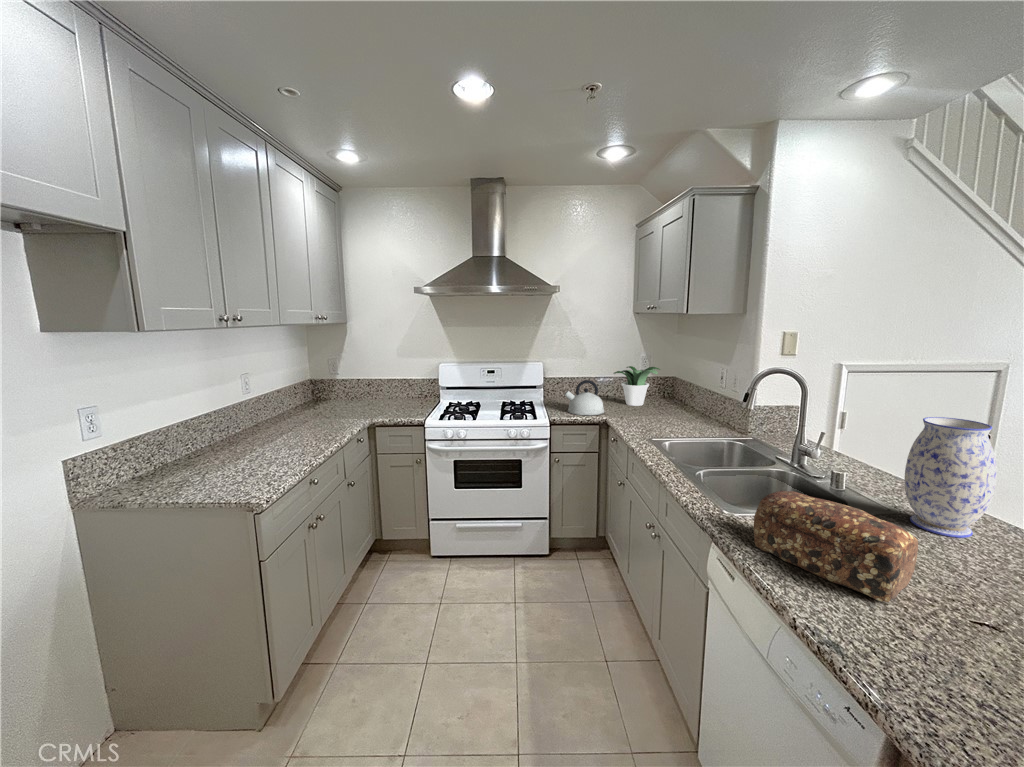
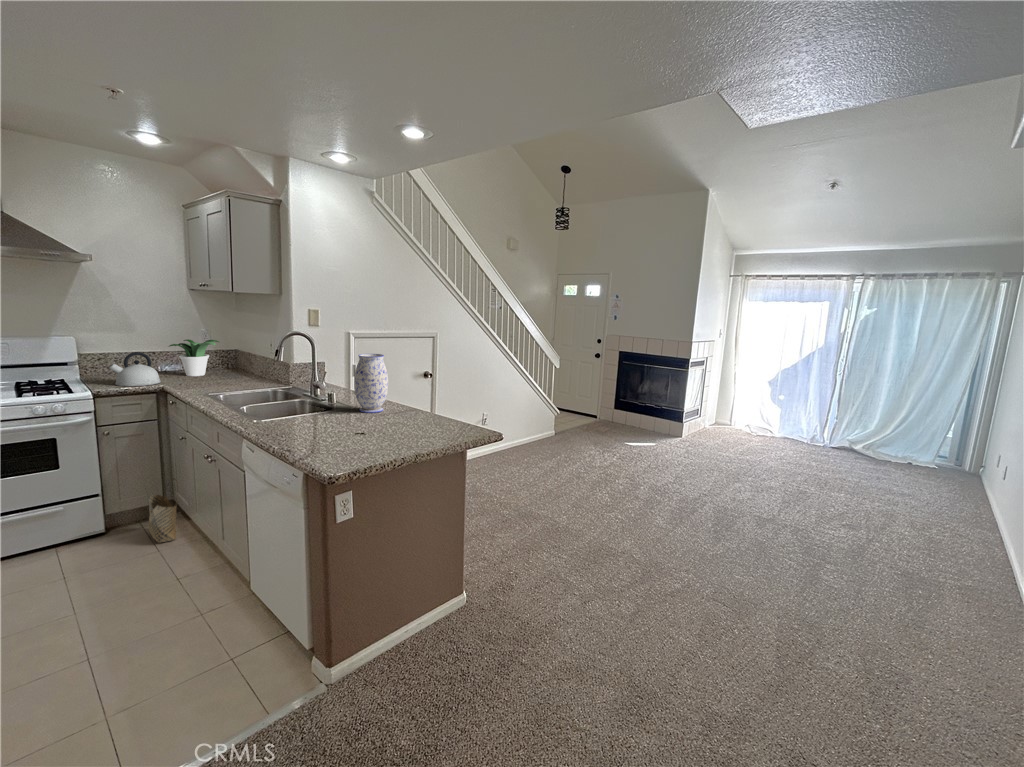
bread loaf: present [753,491,918,602] -> none [263,396,340,435]
woven basket: none [582,520,612,591] -> present [145,479,177,542]

